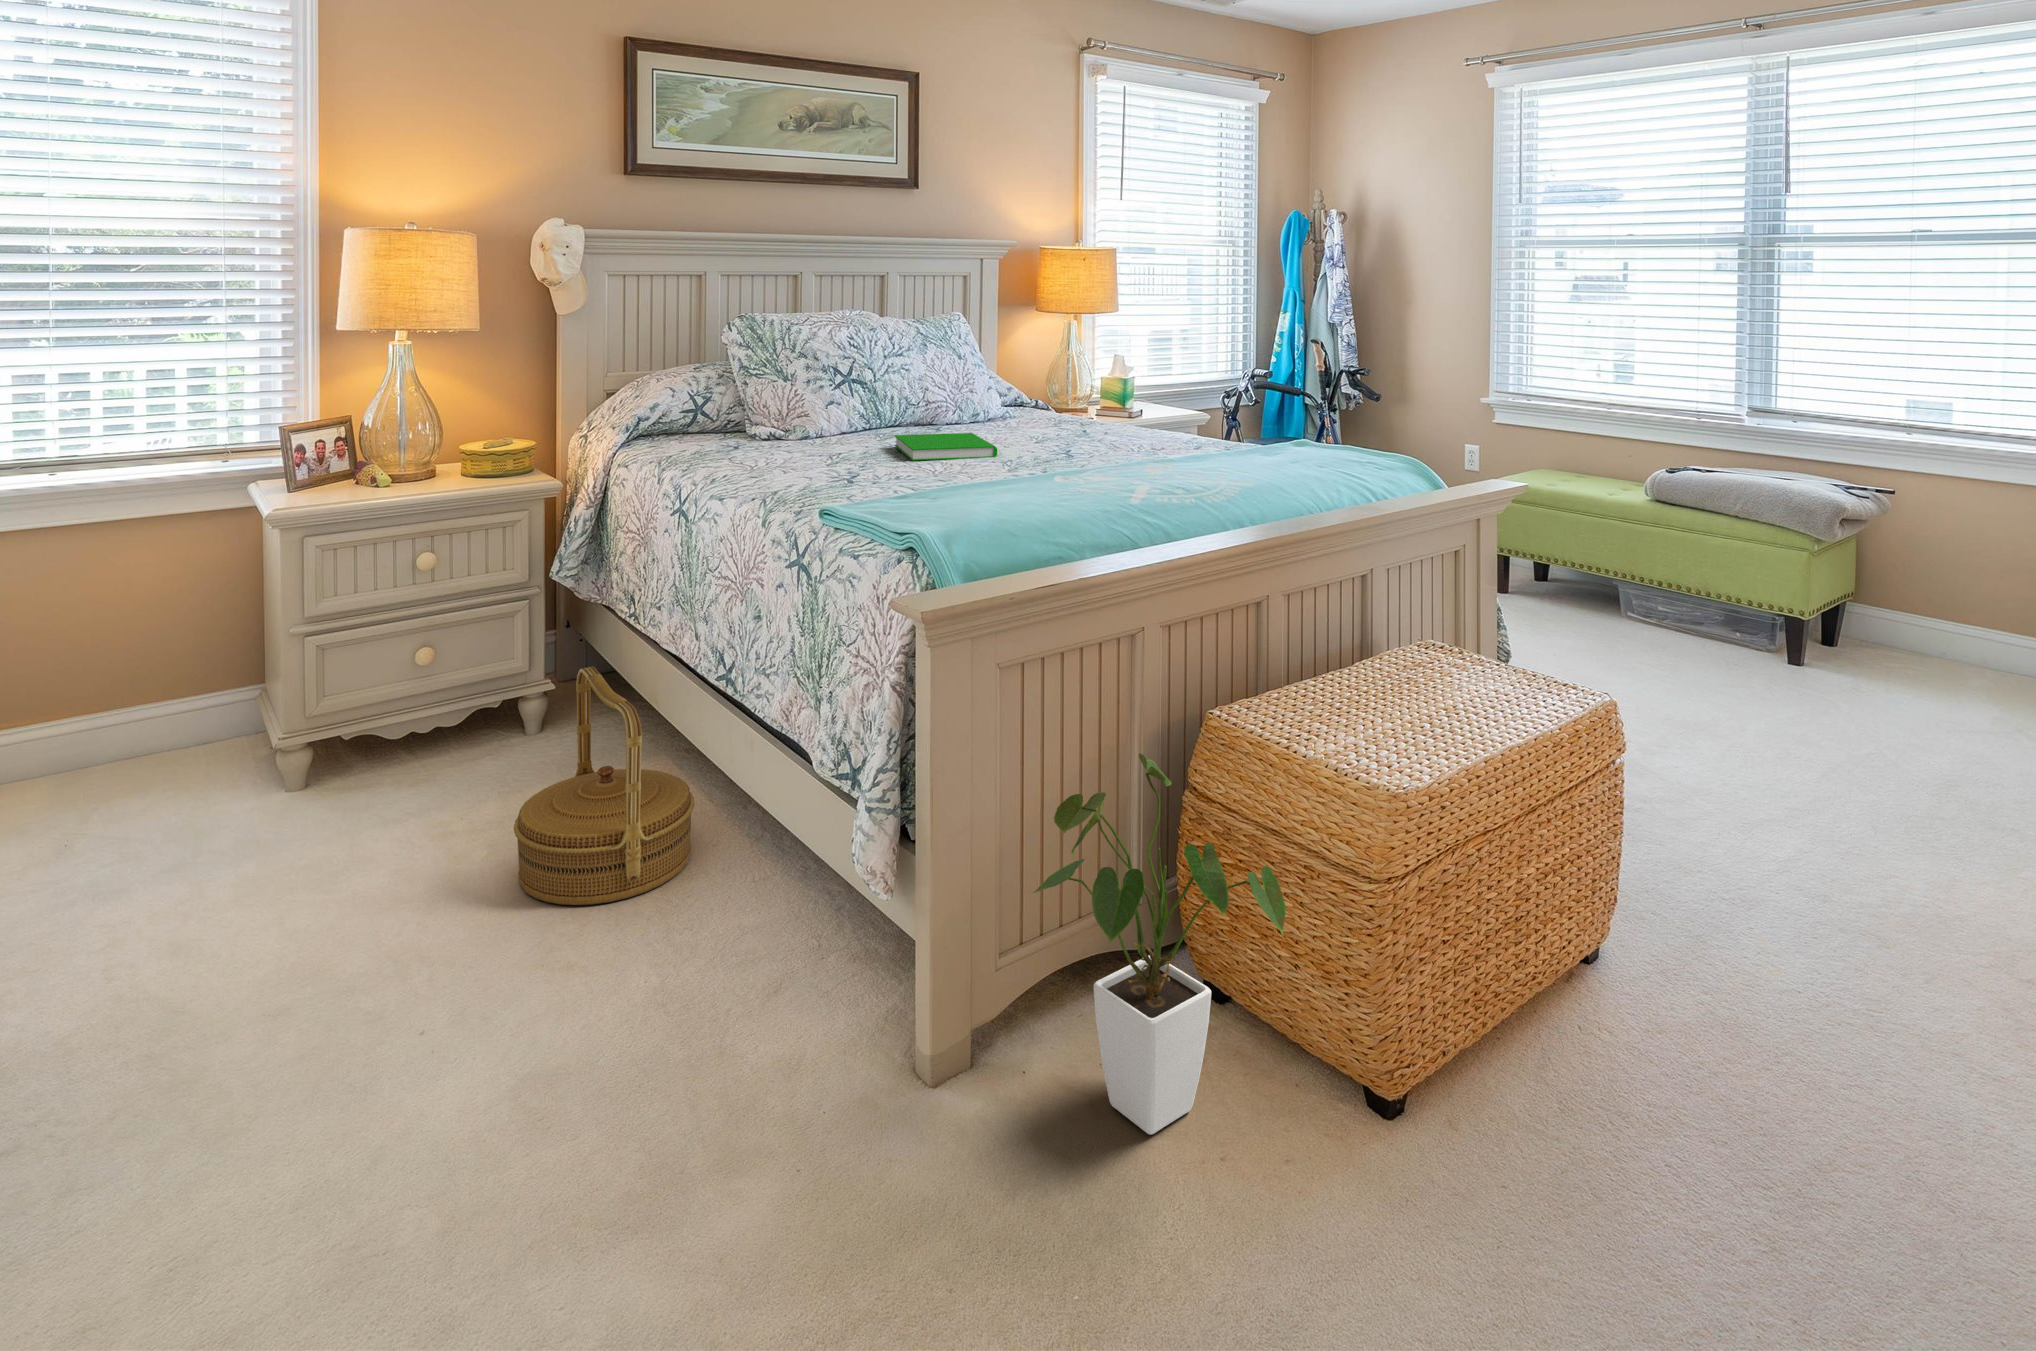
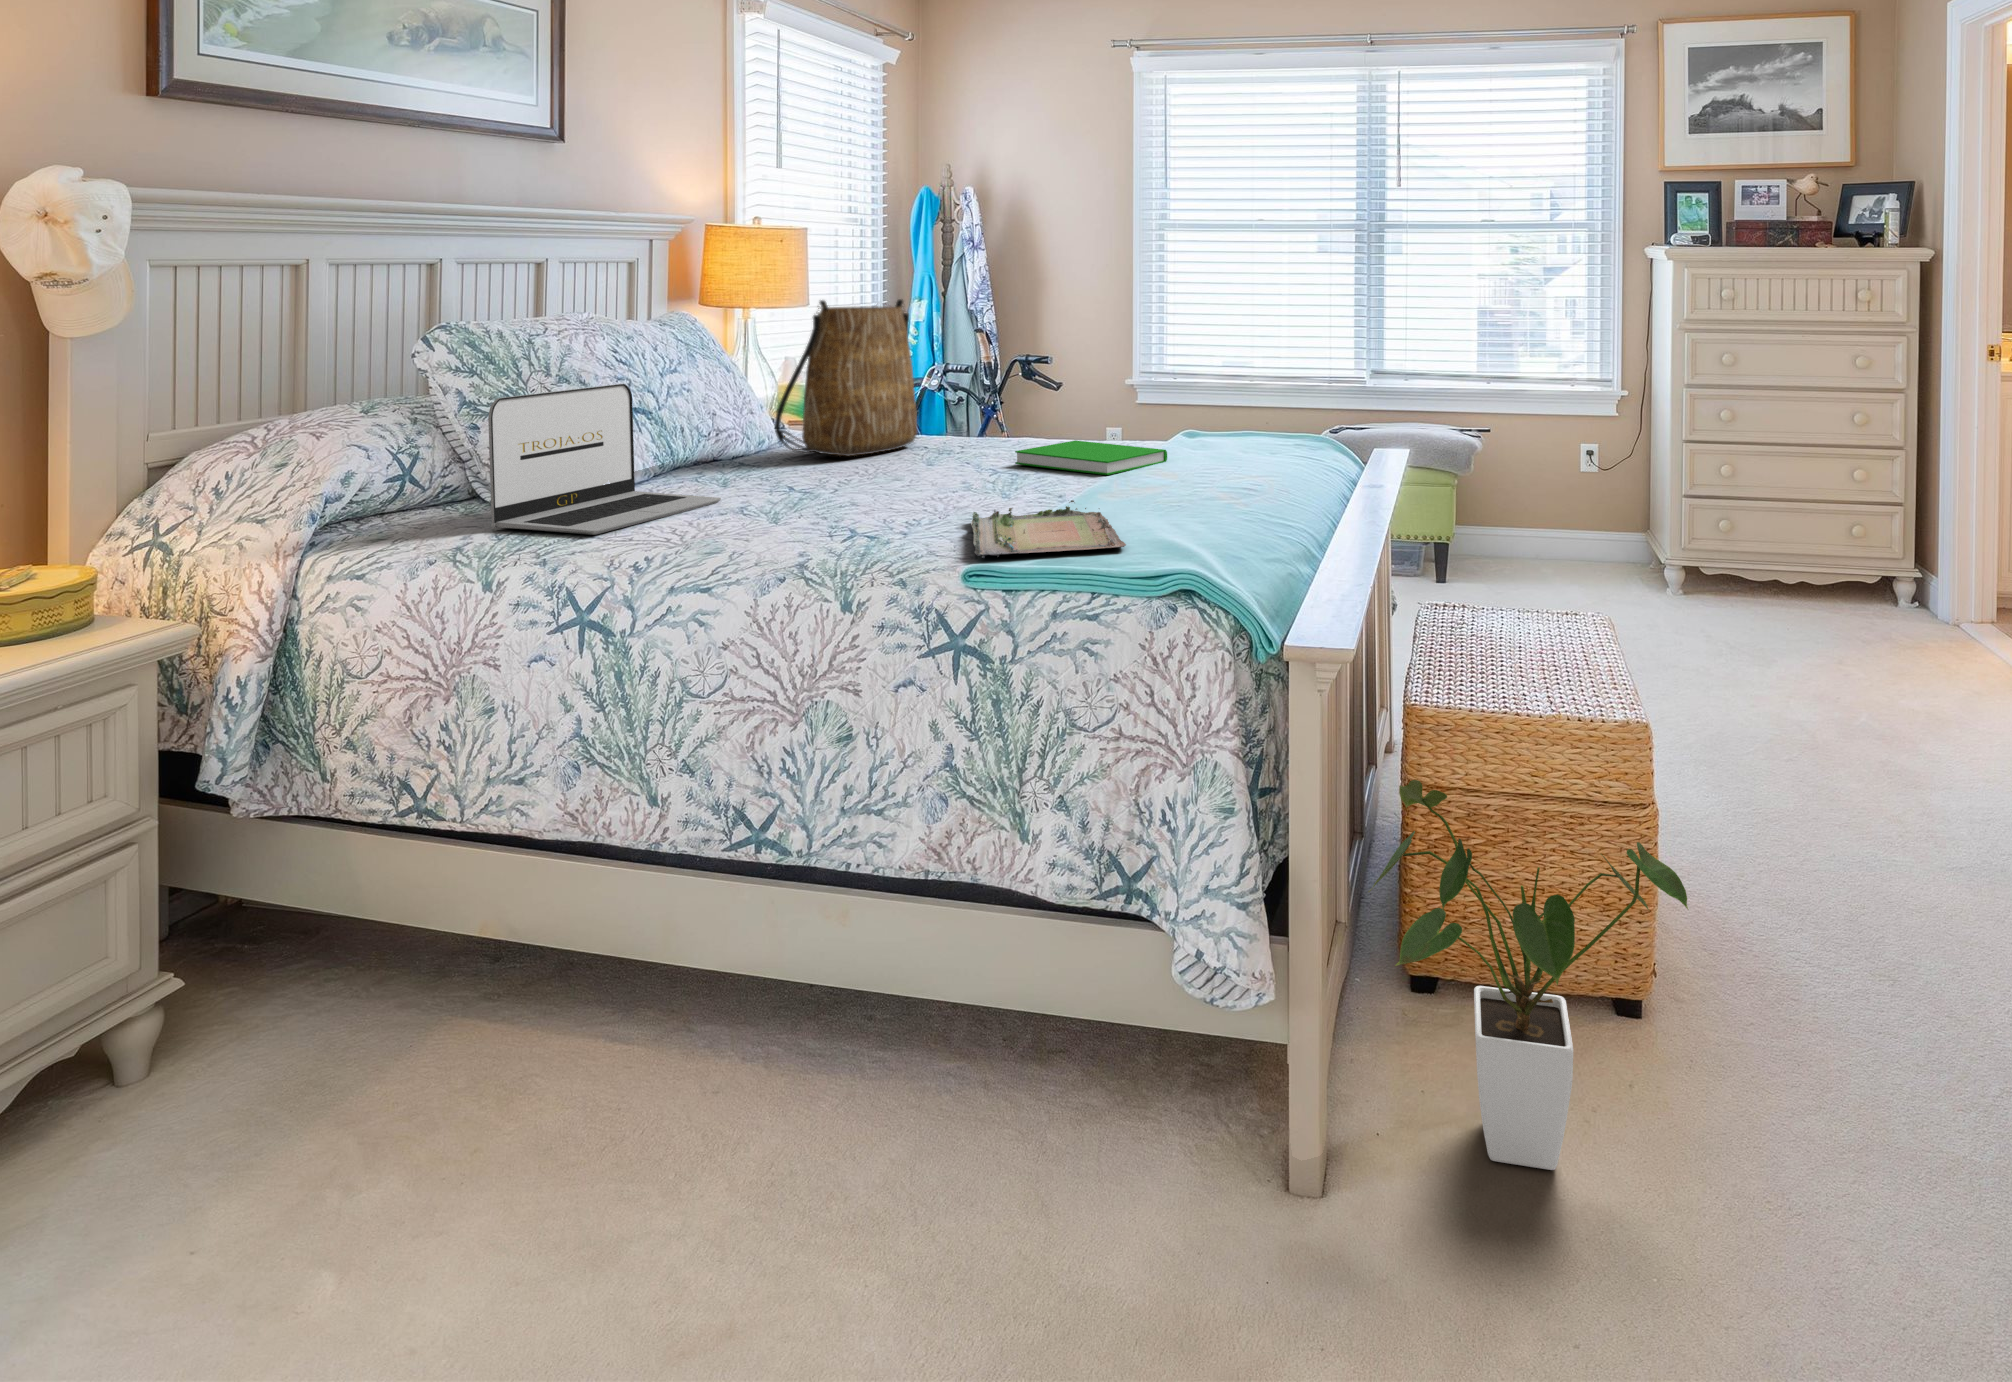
tote bag: none [976,301,1098,431] -> present [775,299,918,457]
laptop: none [715,358,866,460] -> present [488,384,721,535]
book: present [895,433,997,461] -> present [1015,440,1167,475]
tray: none [873,469,1039,508] -> present [971,500,1126,558]
woven basket: present [514,666,695,905] -> none [421,888,710,1280]

